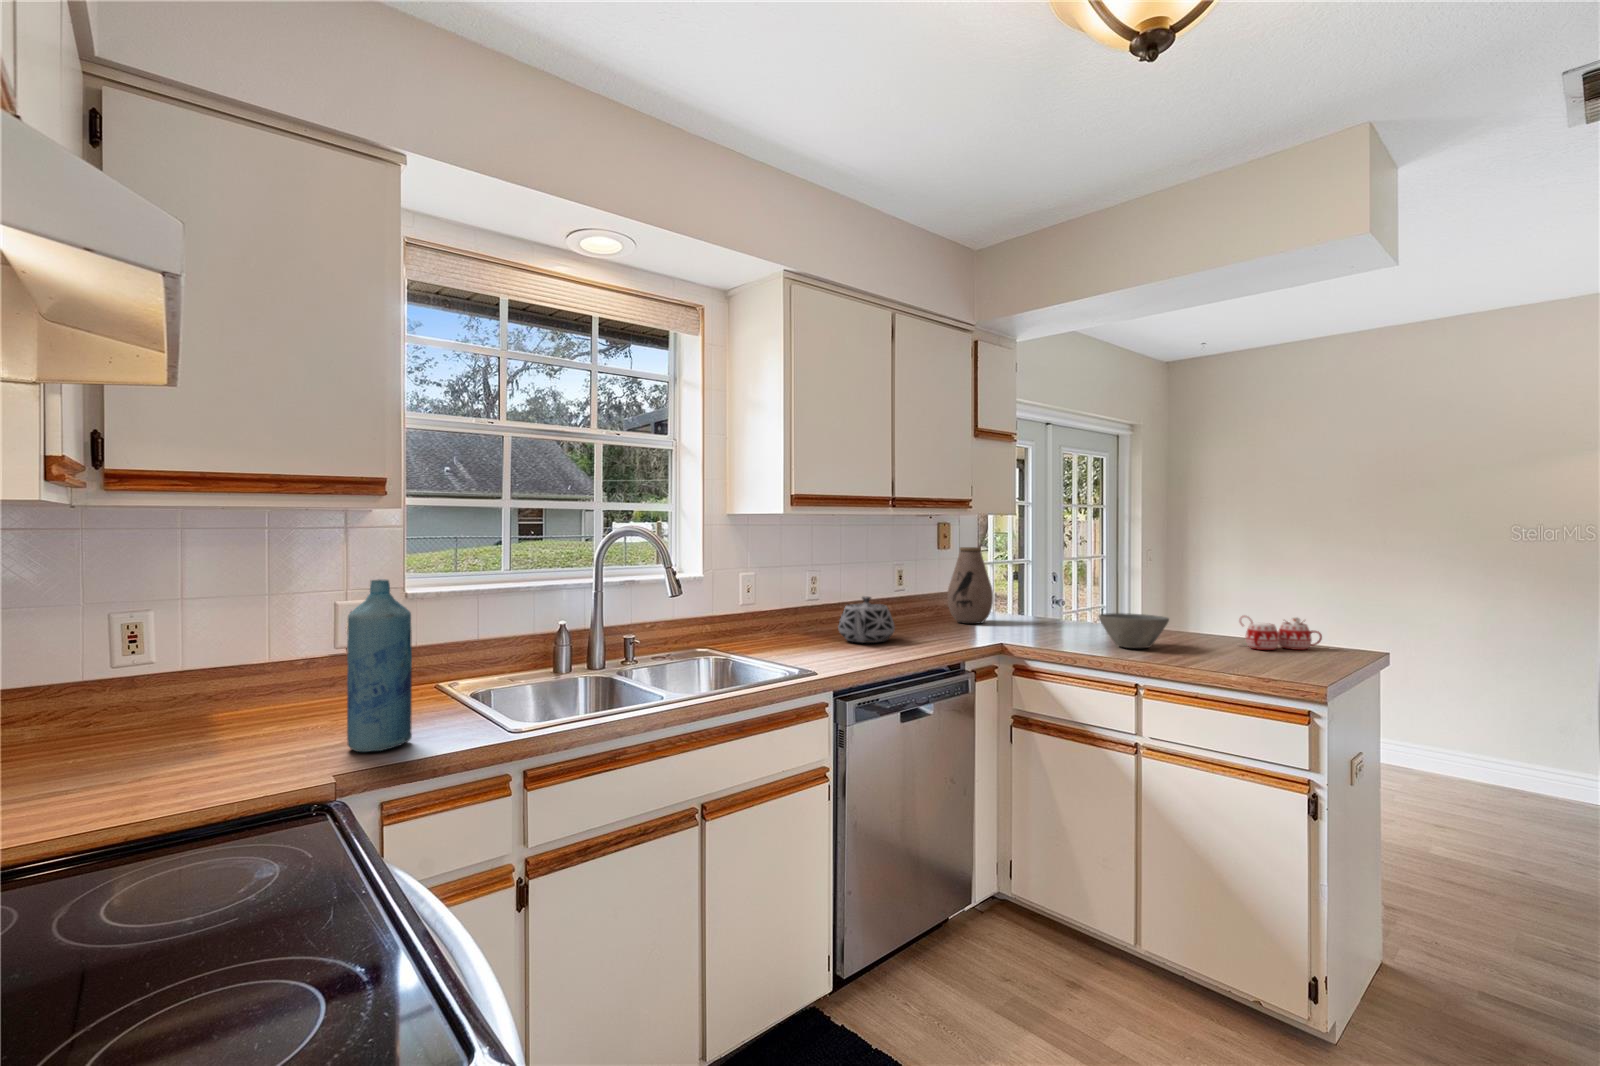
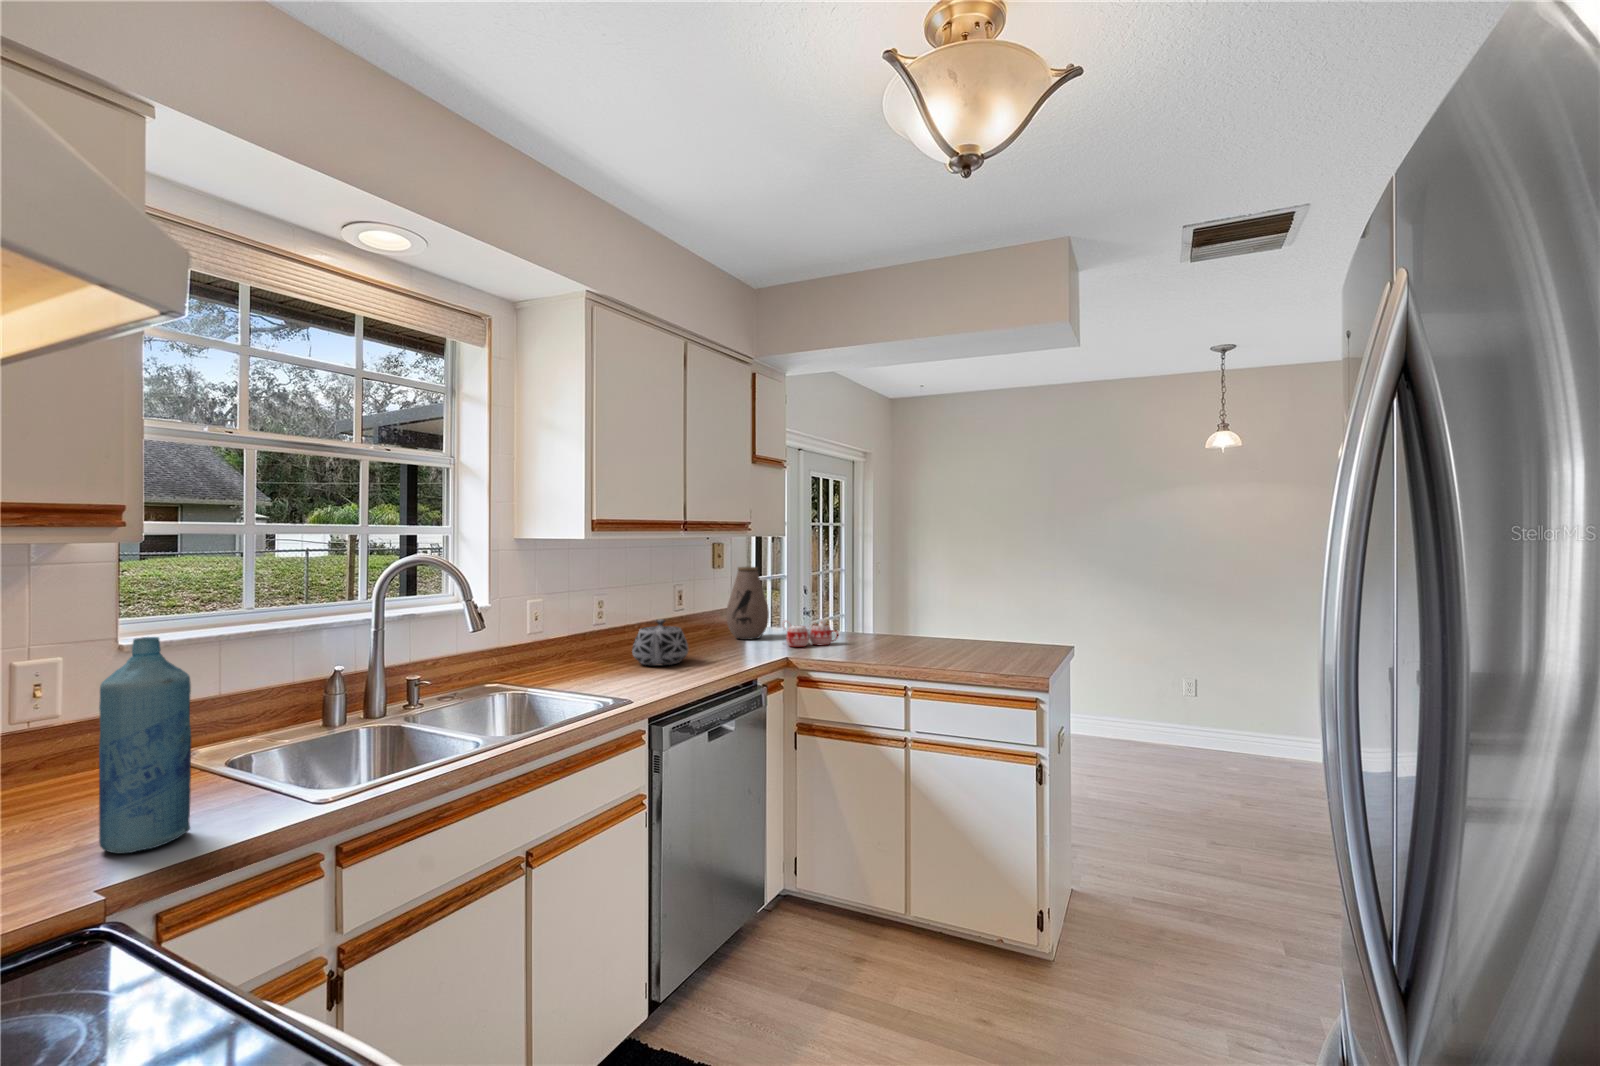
bowl: present [1099,613,1169,648] -> none [869,625,926,656]
mug: present [1238,615,1322,650] -> present [782,620,839,647]

